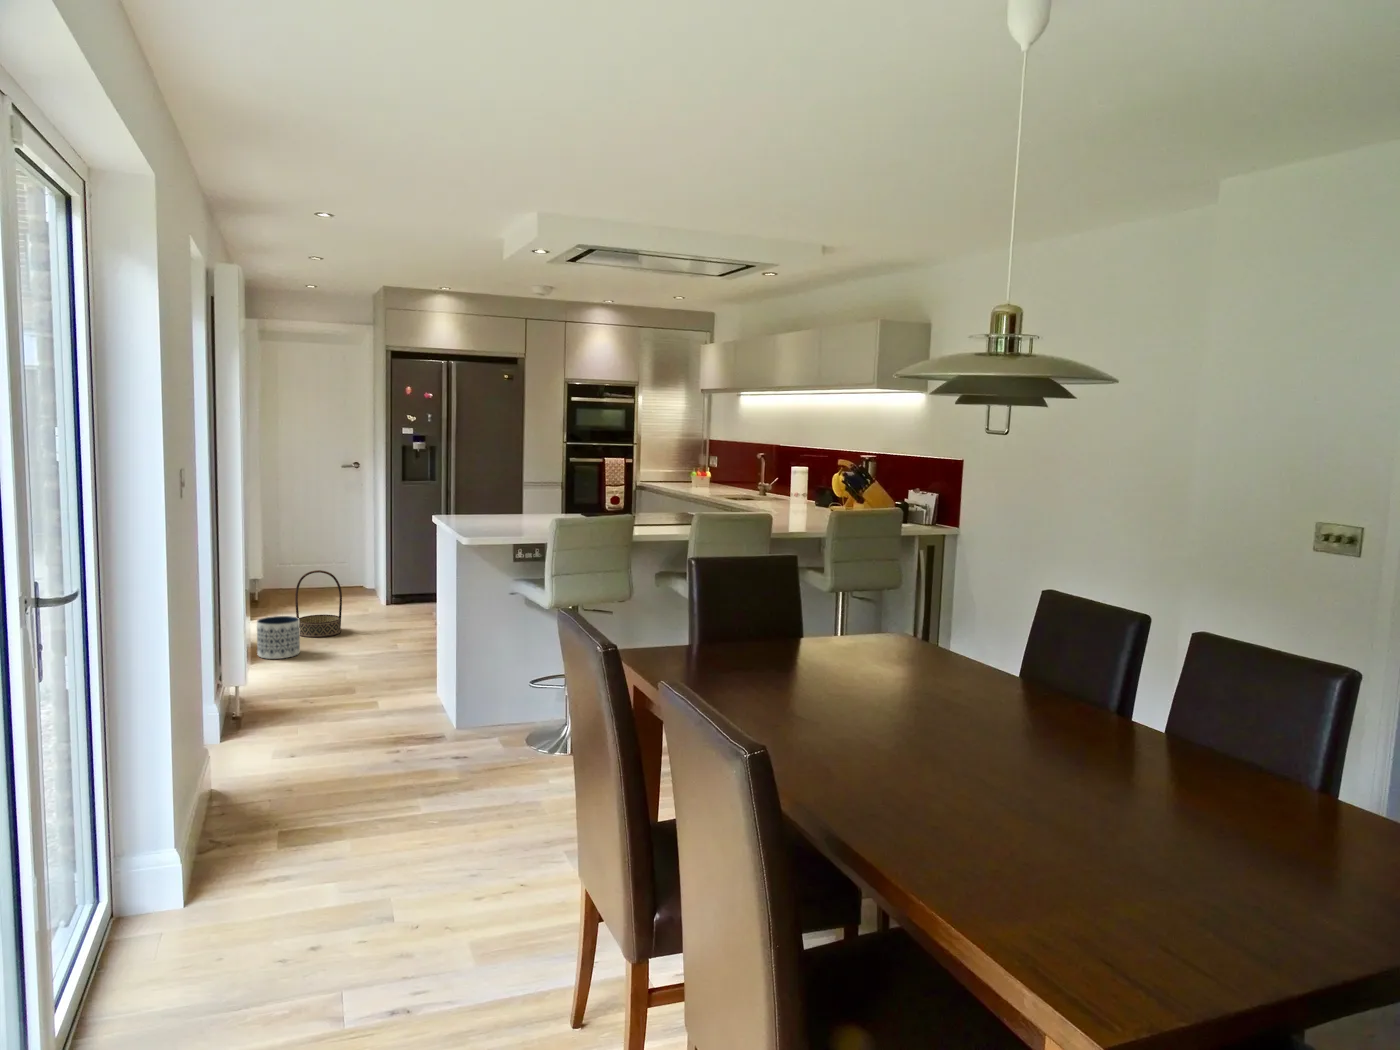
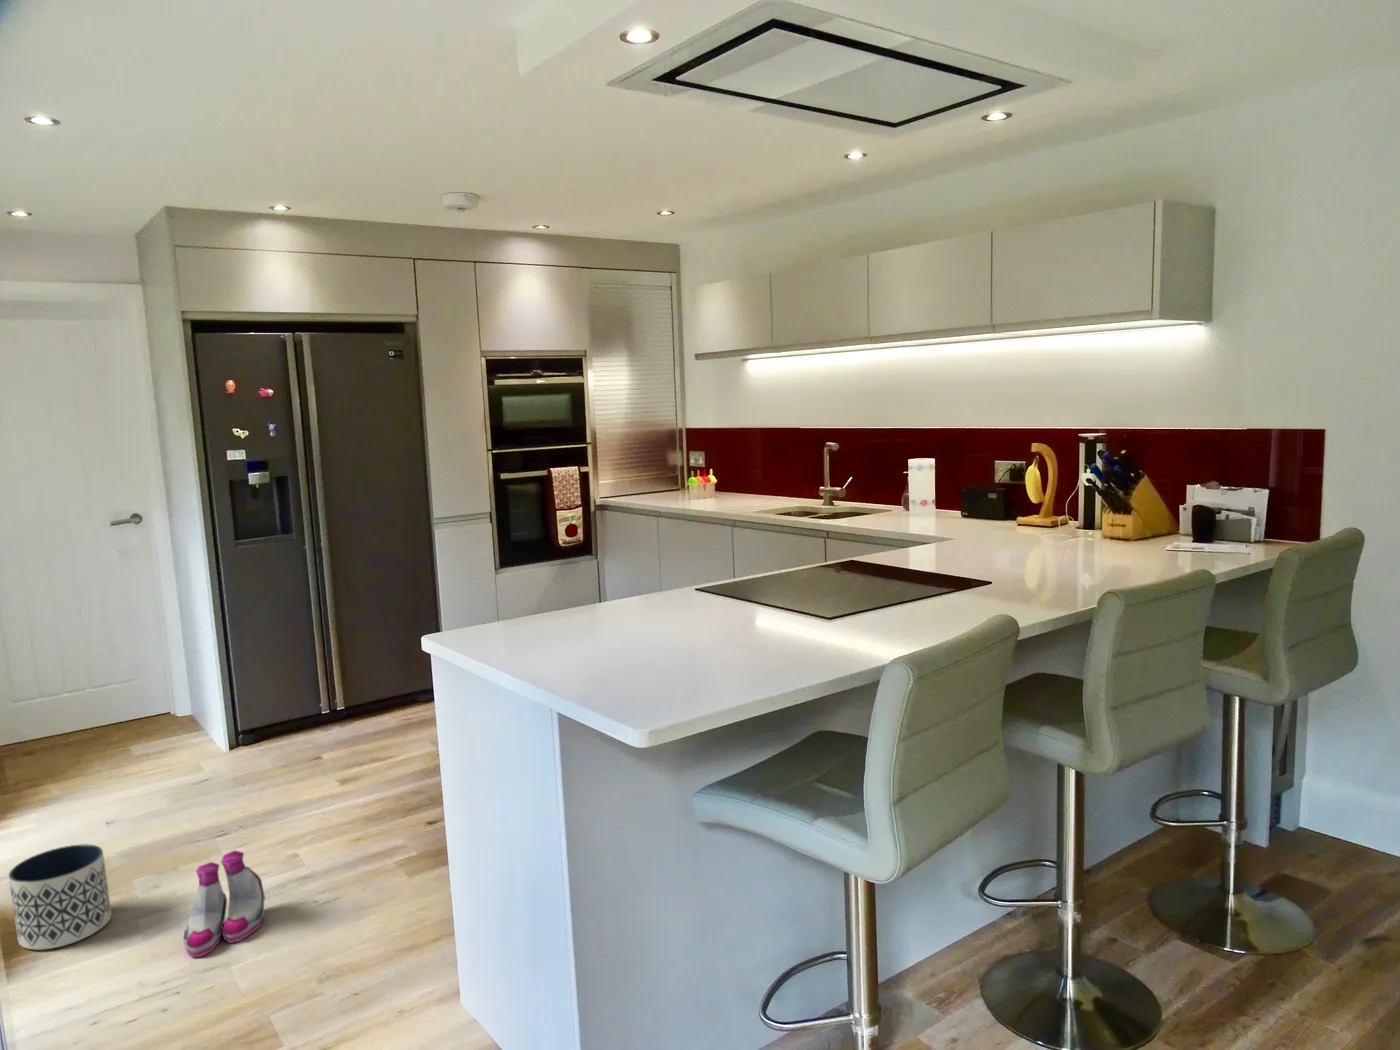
basket: present [295,570,342,637] -> none [74,730,173,861]
boots: none [326,626,367,670] -> present [184,850,265,957]

